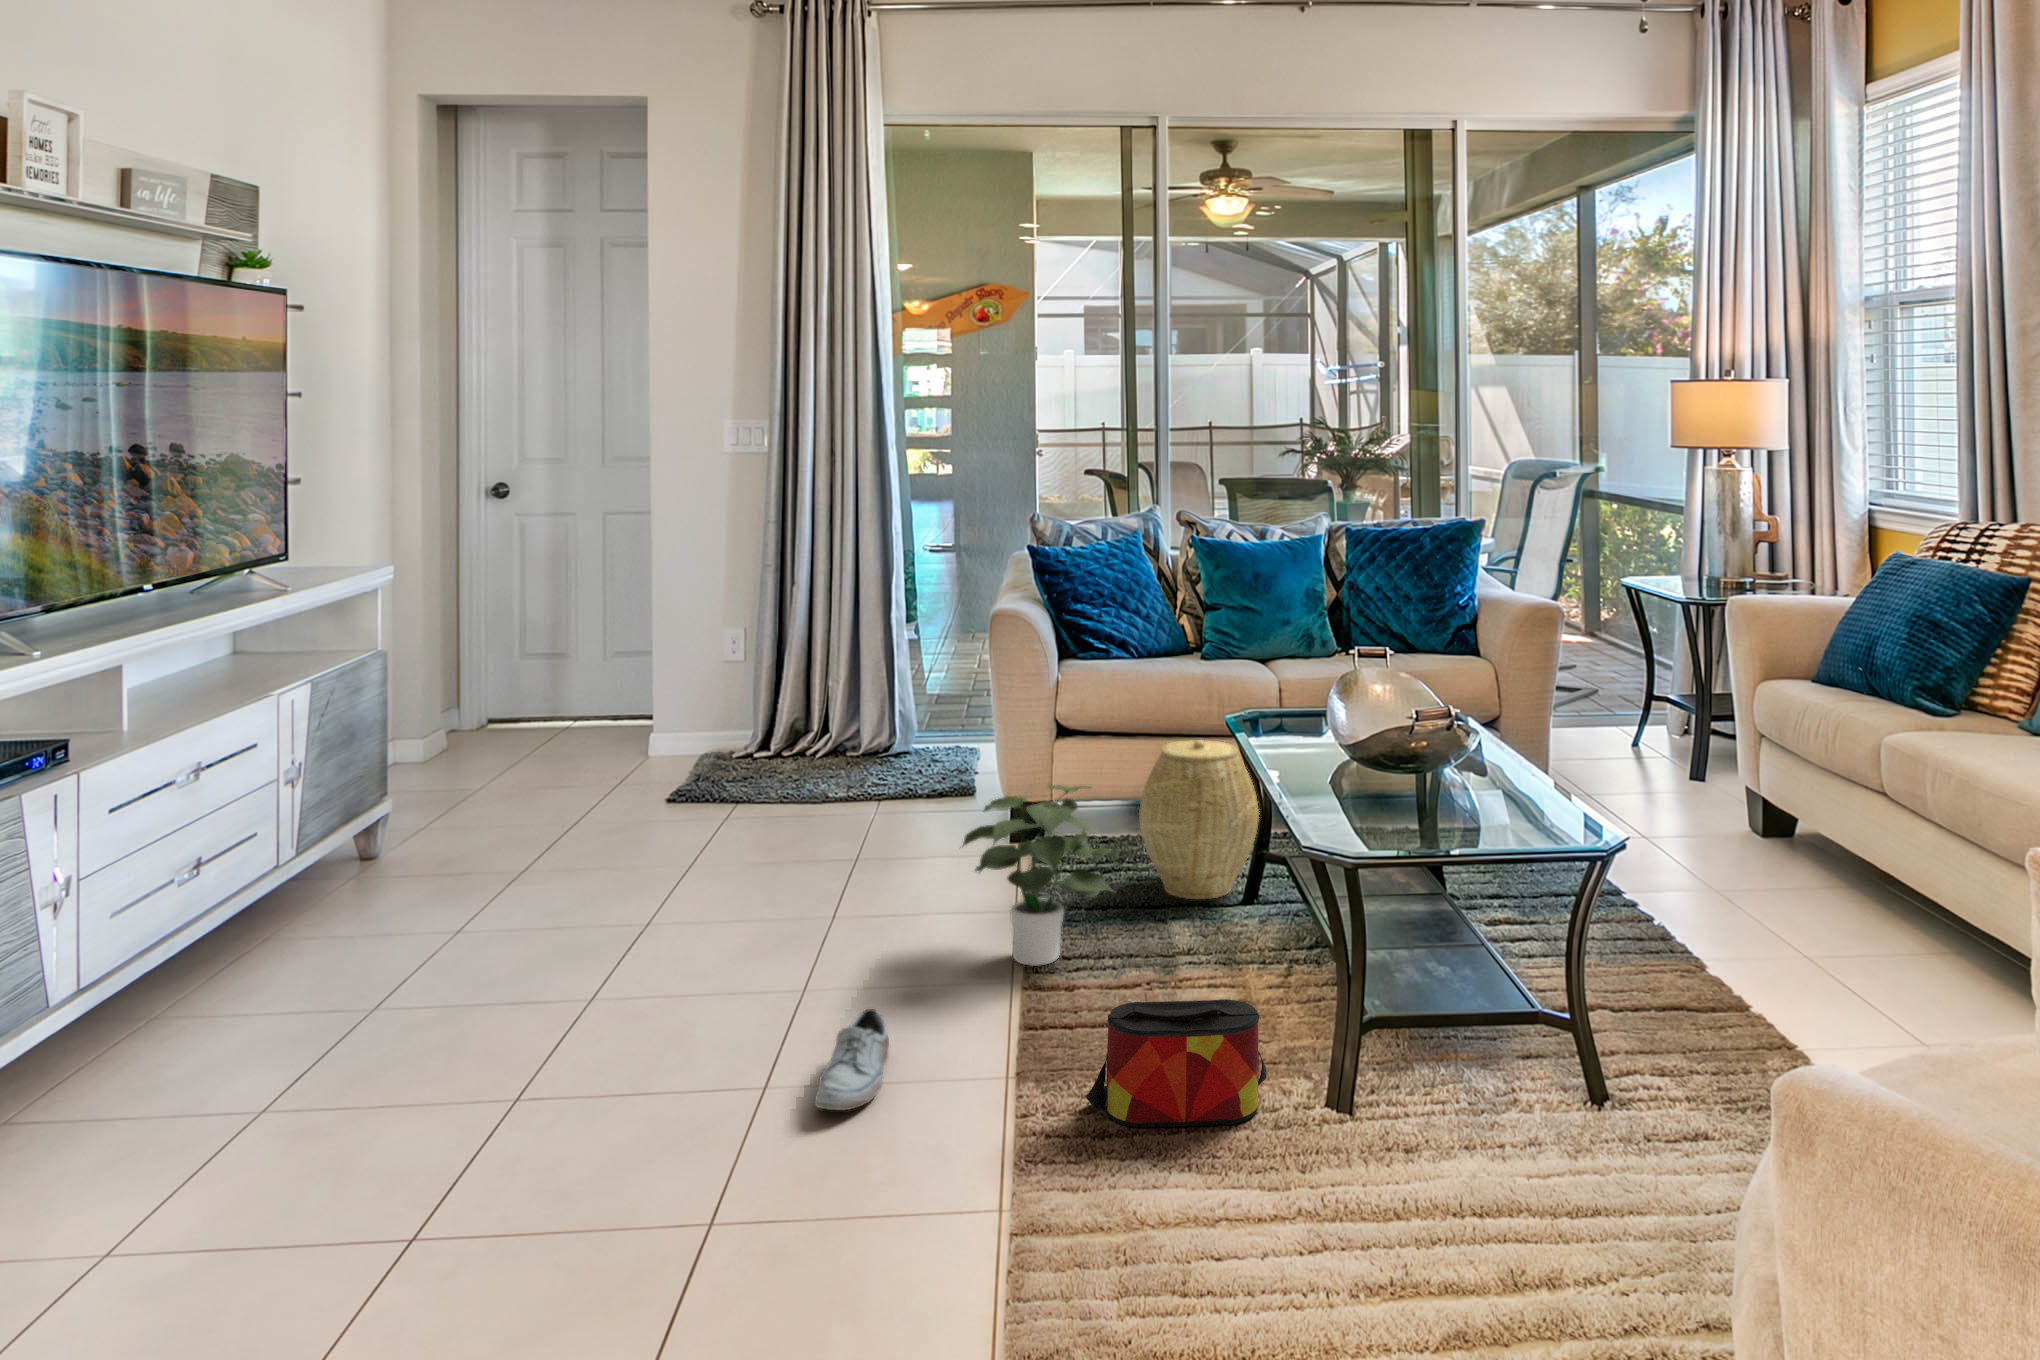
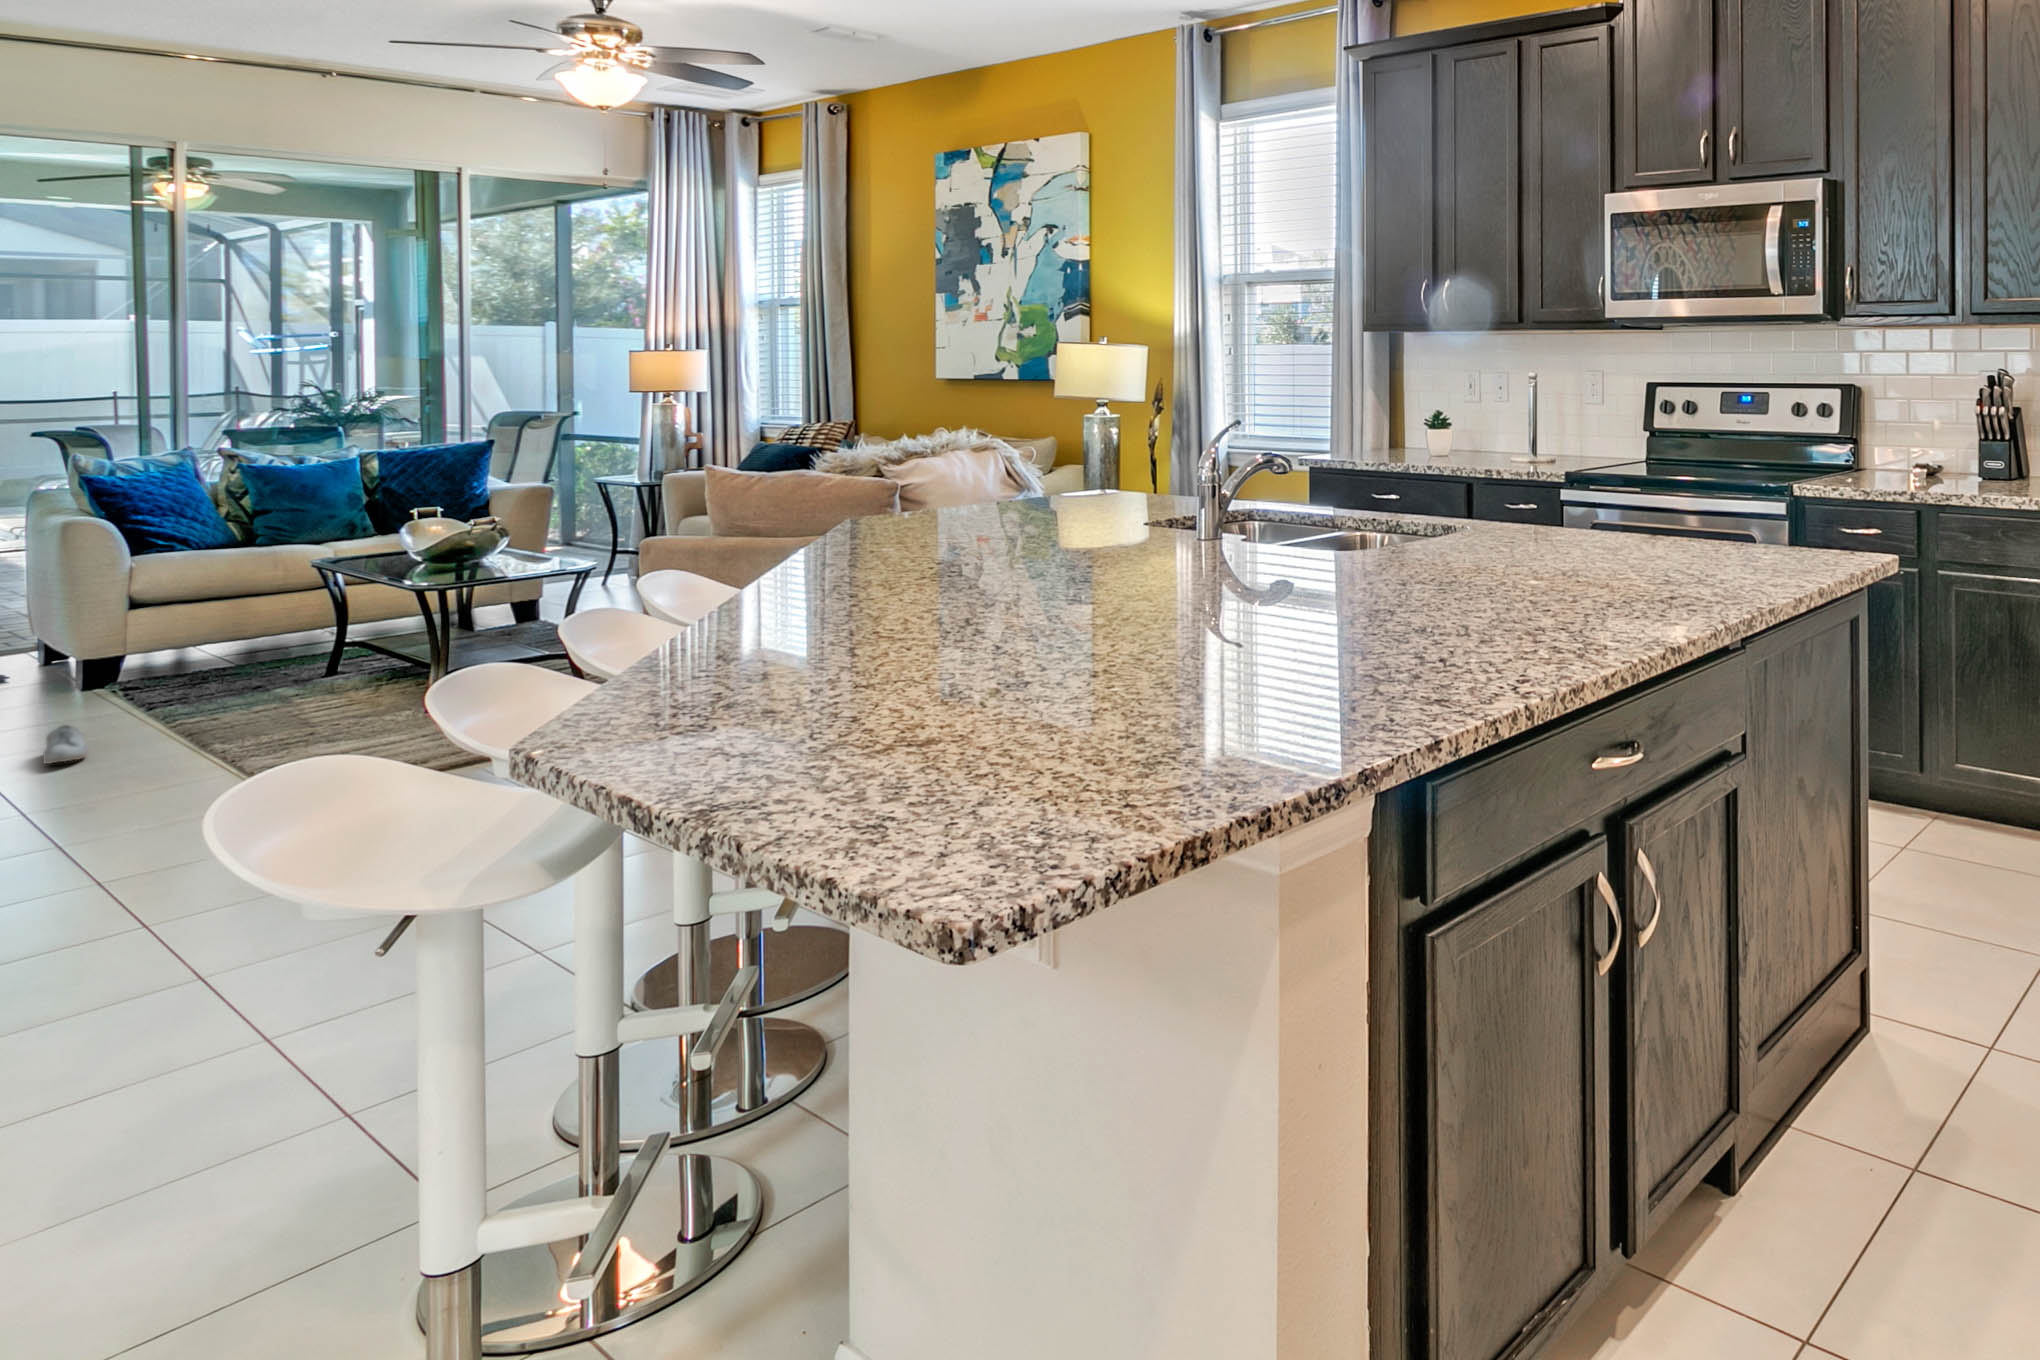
woven basket: present [1139,740,1259,899] -> none [224,582,321,675]
potted plant: present [963,785,1118,966] -> none [93,606,228,712]
bag: present [1086,999,1267,1128] -> none [240,673,356,736]

